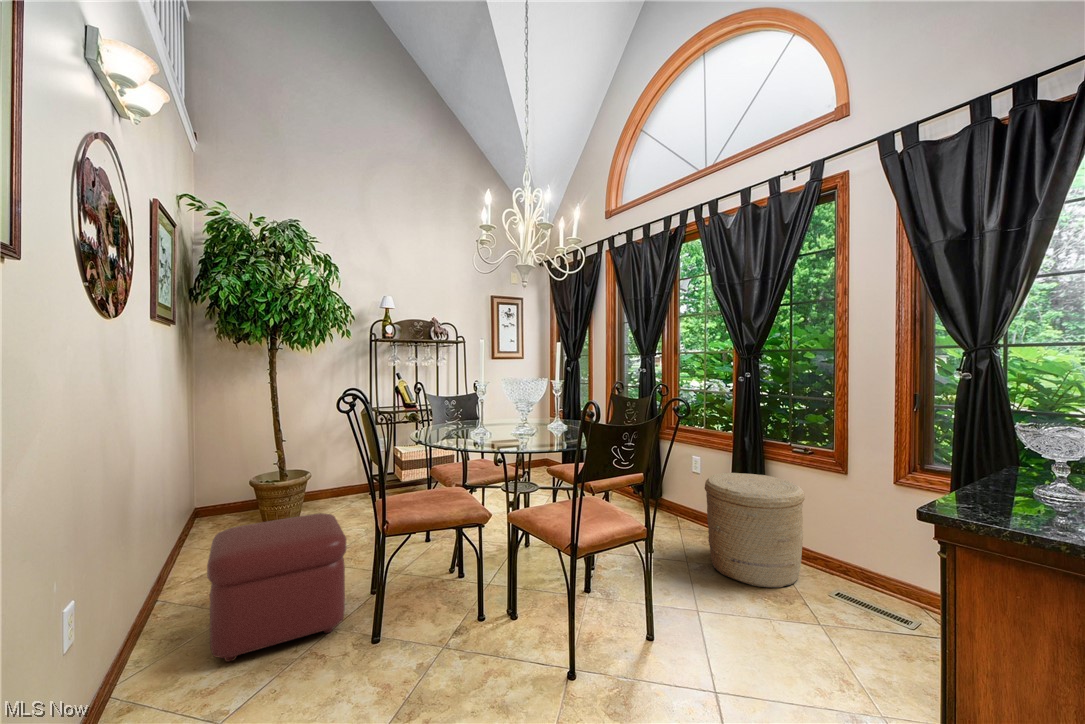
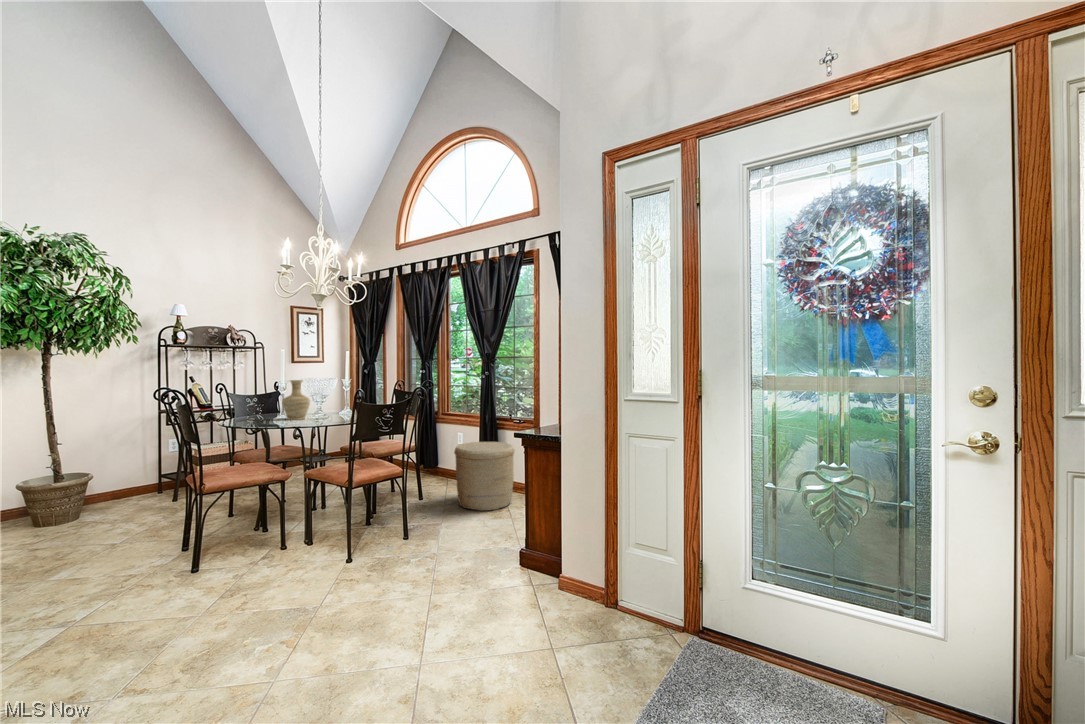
vase: none [482,379,514,430] -> present [282,380,310,420]
ottoman: present [207,513,346,662] -> none [25,492,163,604]

